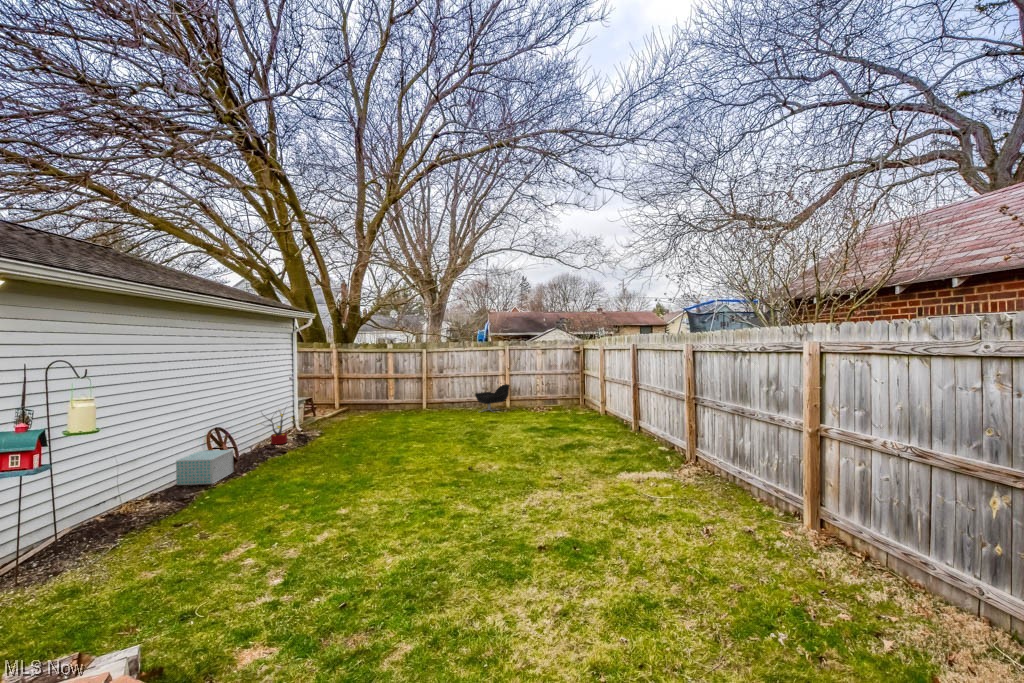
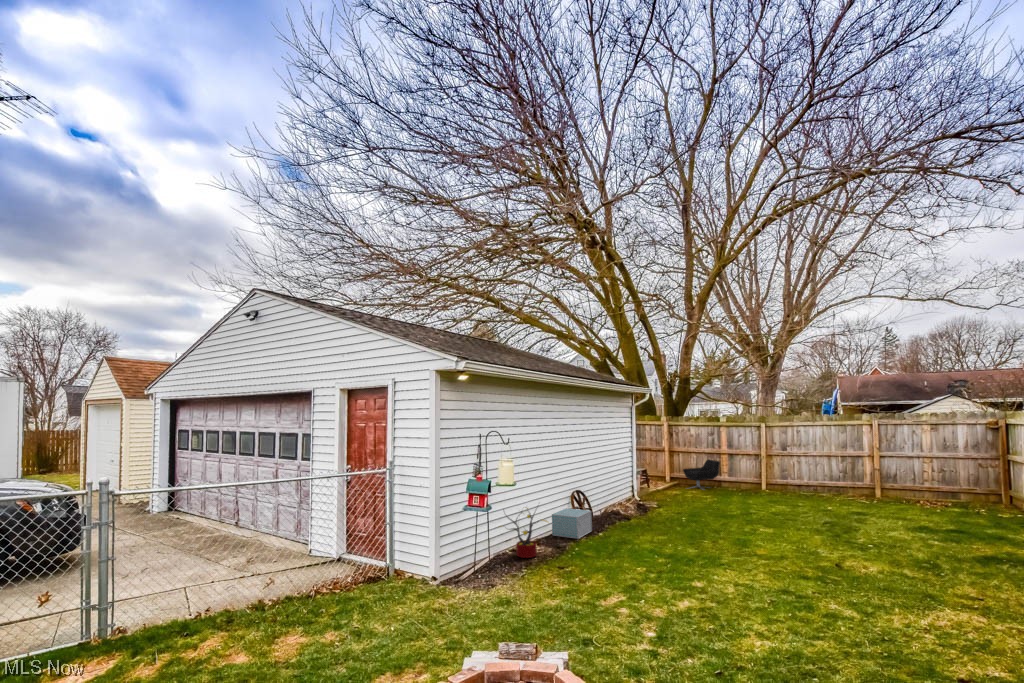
lounge chair: present [475,384,509,411] -> present [683,459,720,489]
decorative plant: present [267,413,287,444] -> present [507,508,547,558]

